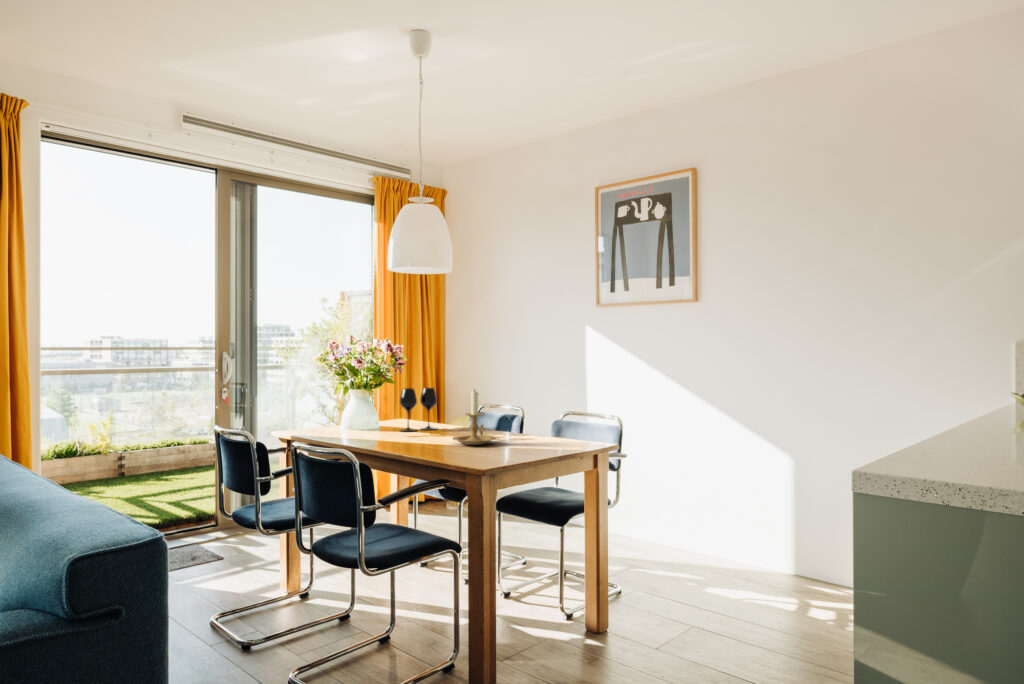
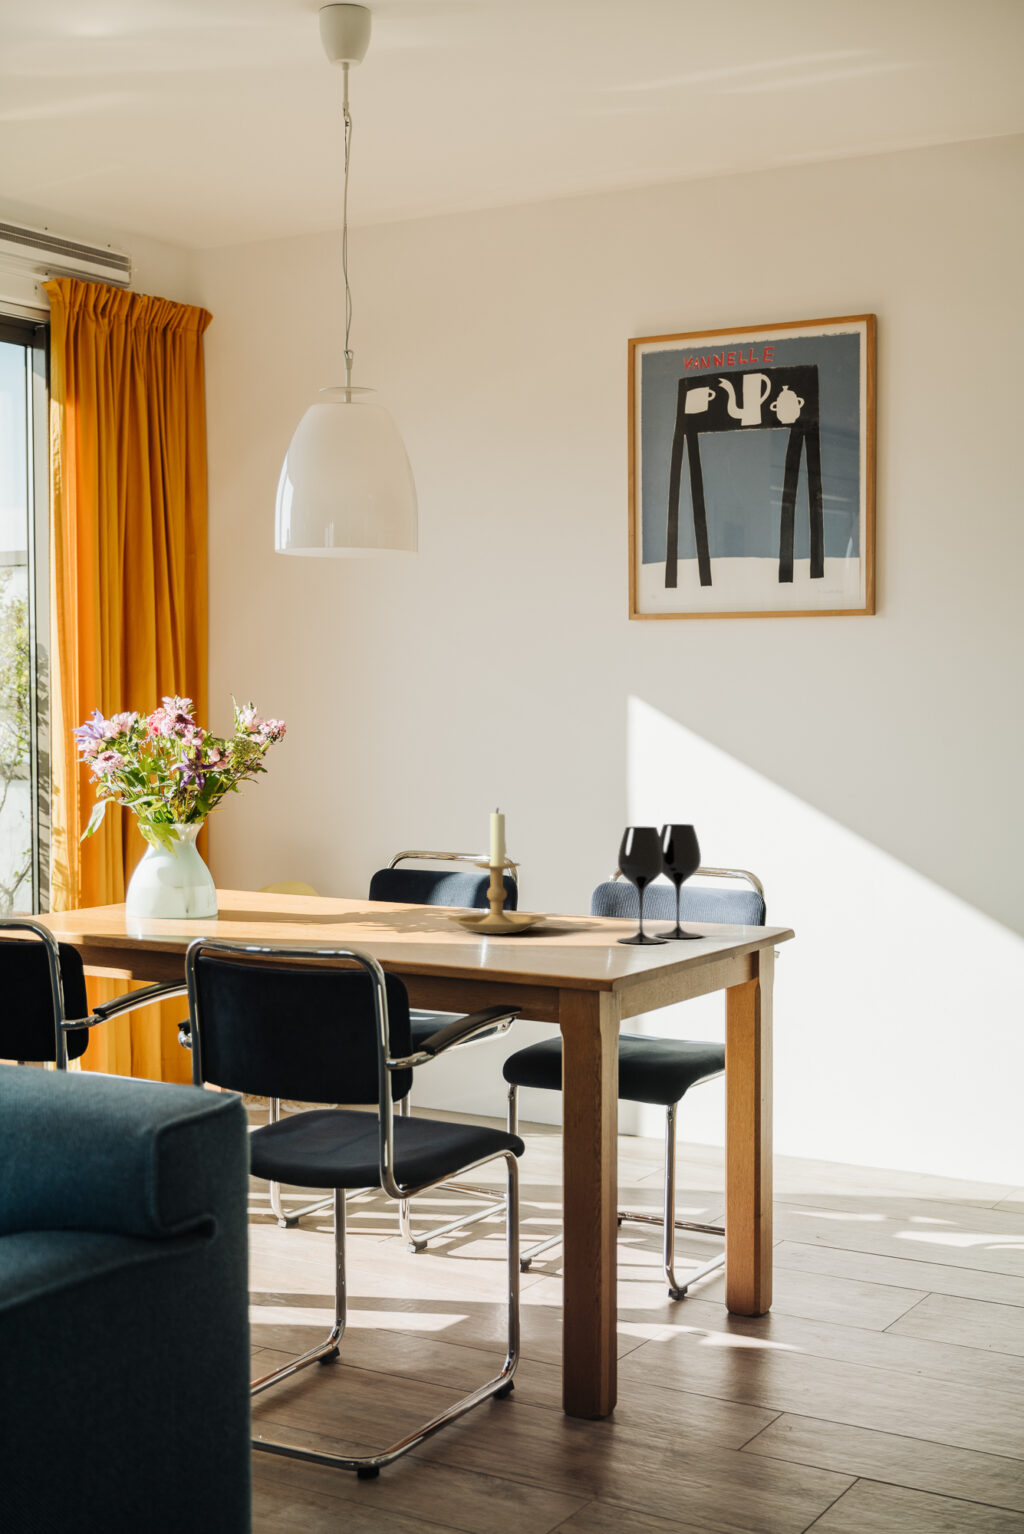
wine glass: present [400,388,437,432] -> present [617,824,701,944]

